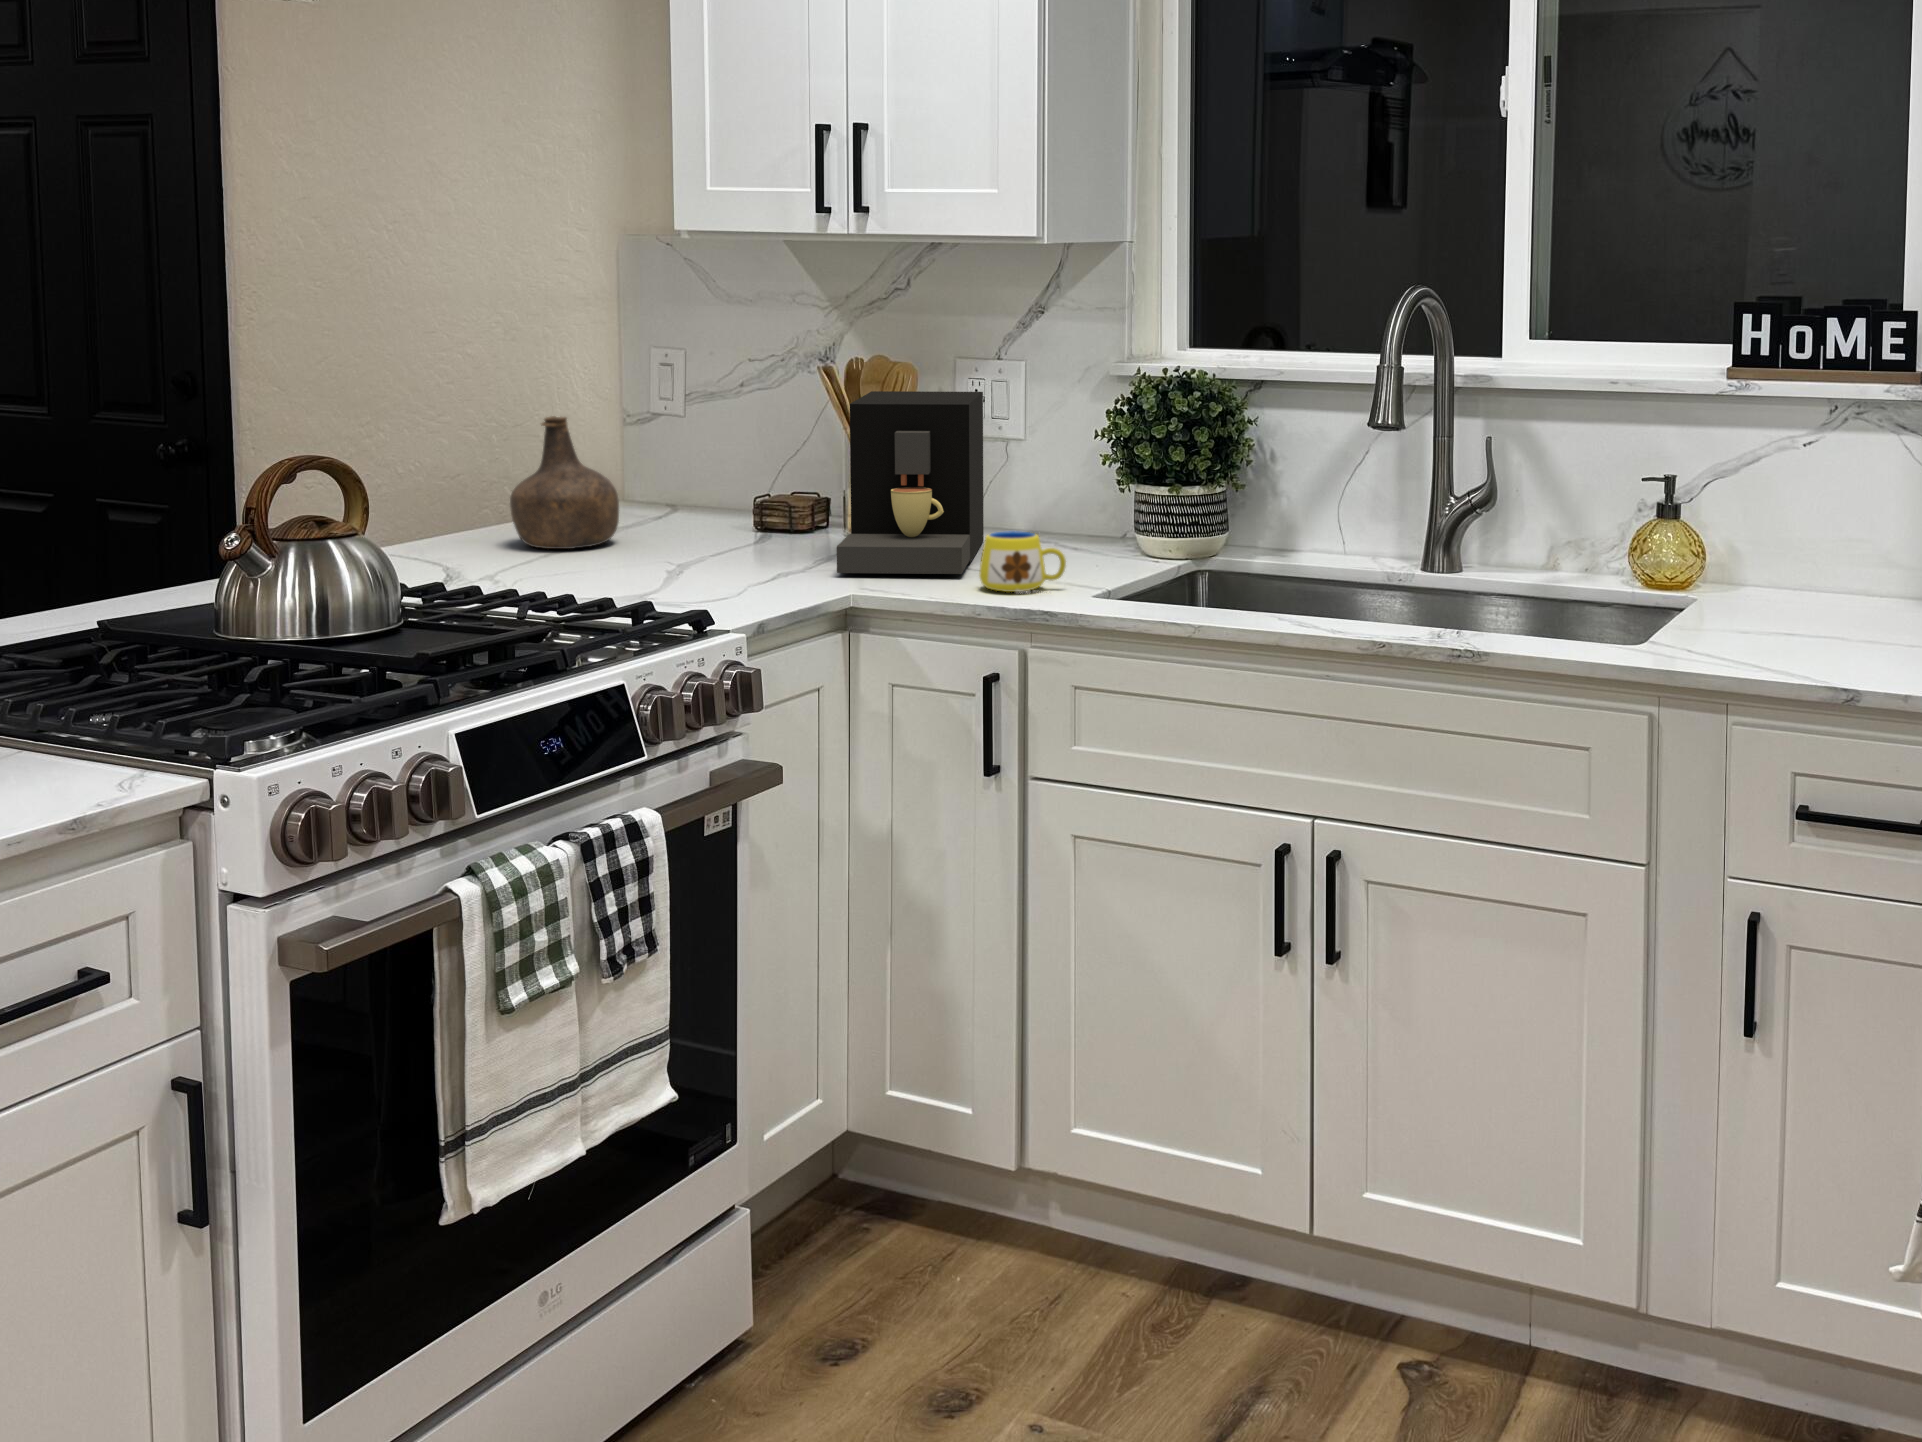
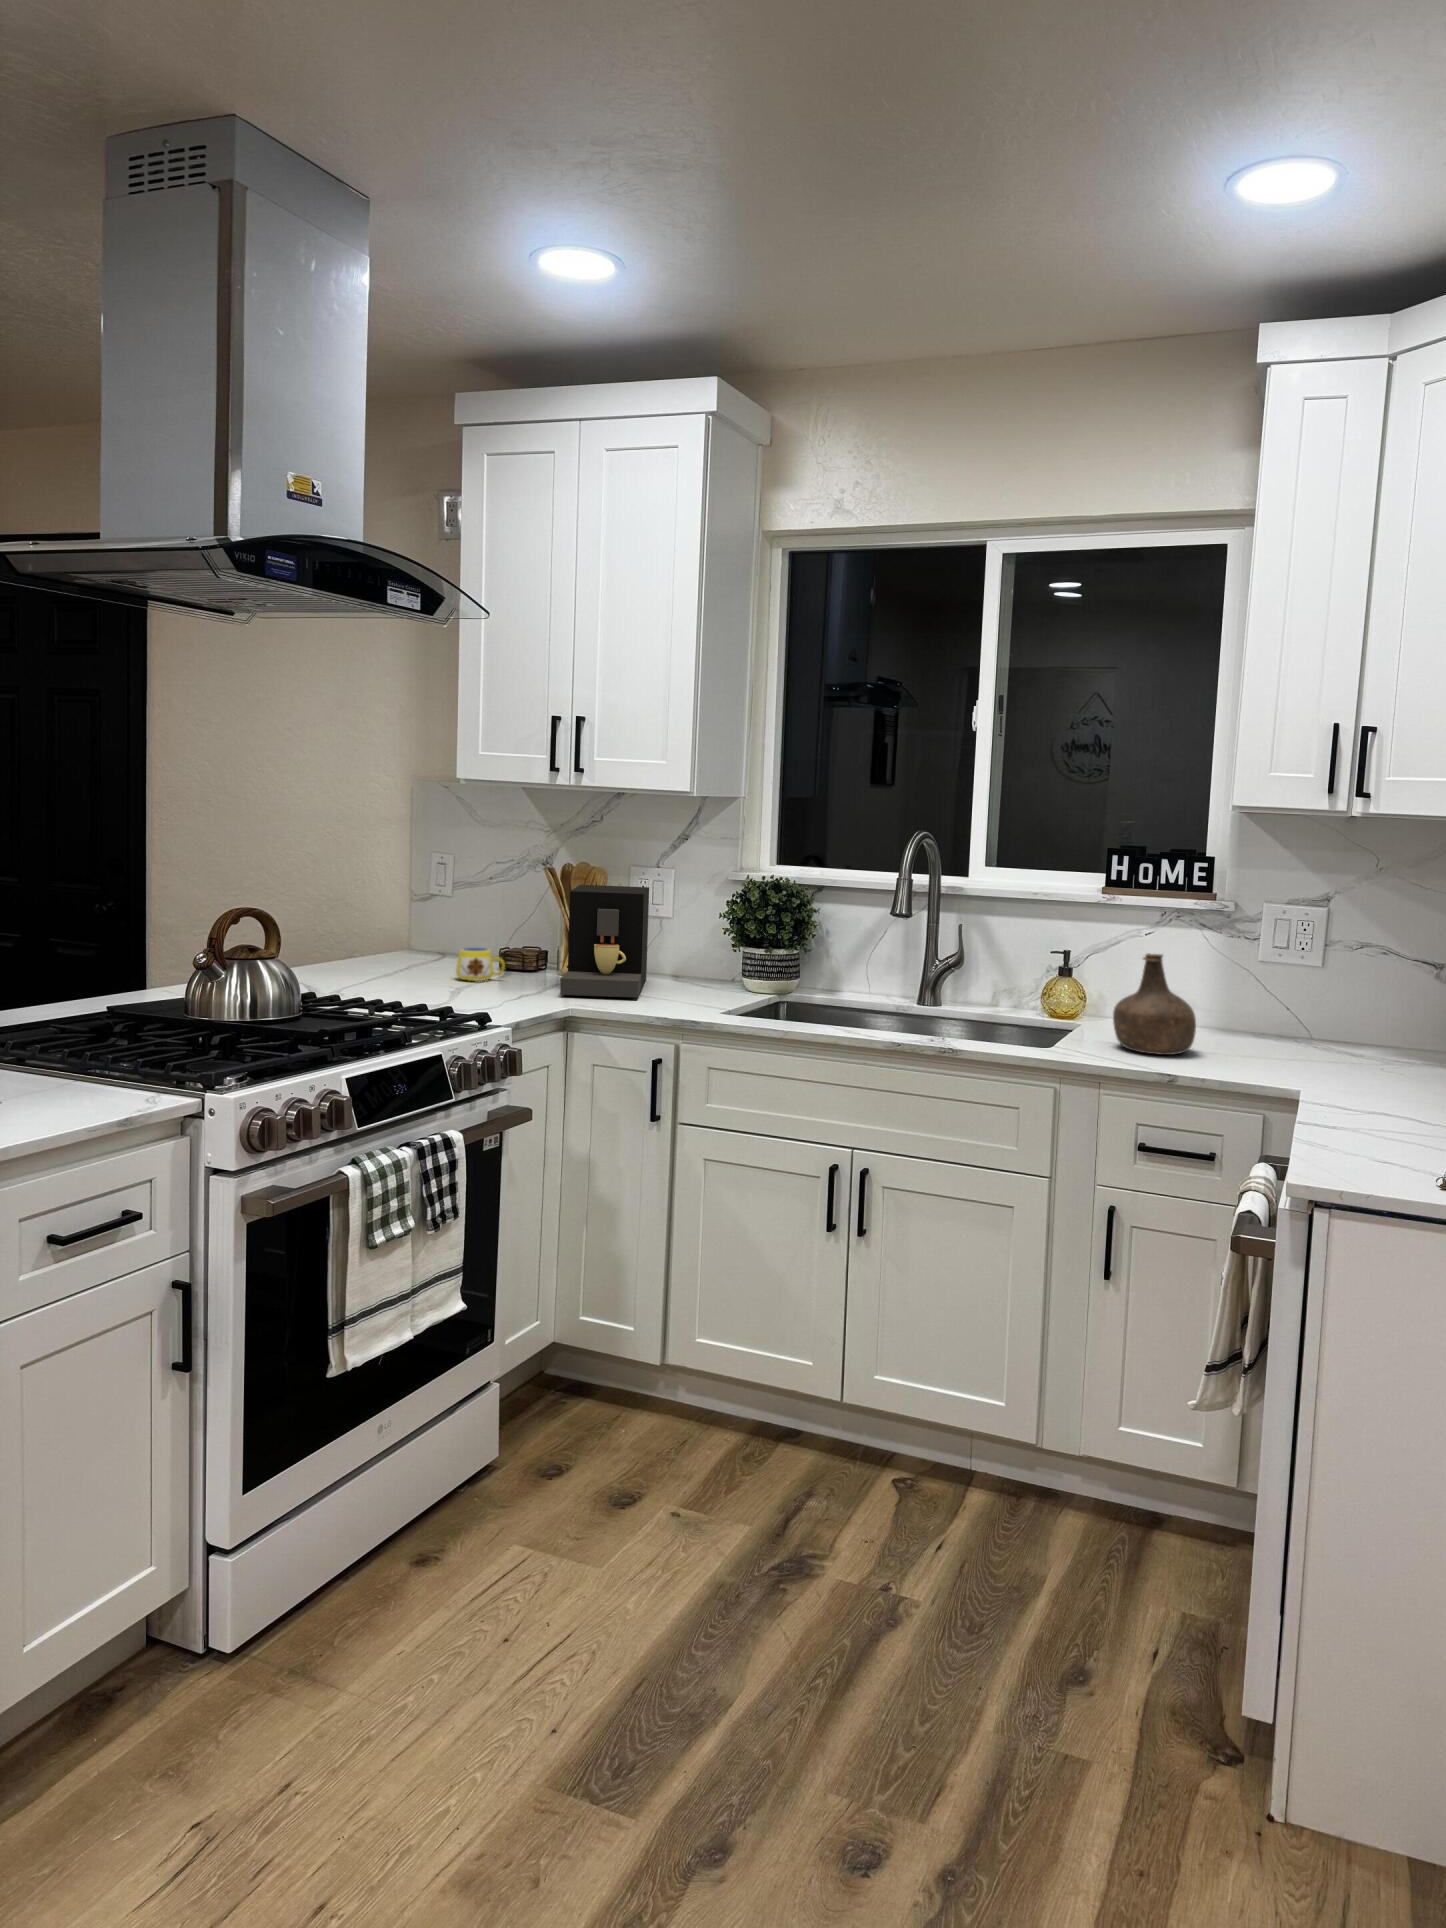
bottle: present [510,416,619,549] -> present [1113,953,1196,1055]
mug: present [979,531,1066,594] -> present [456,948,505,981]

